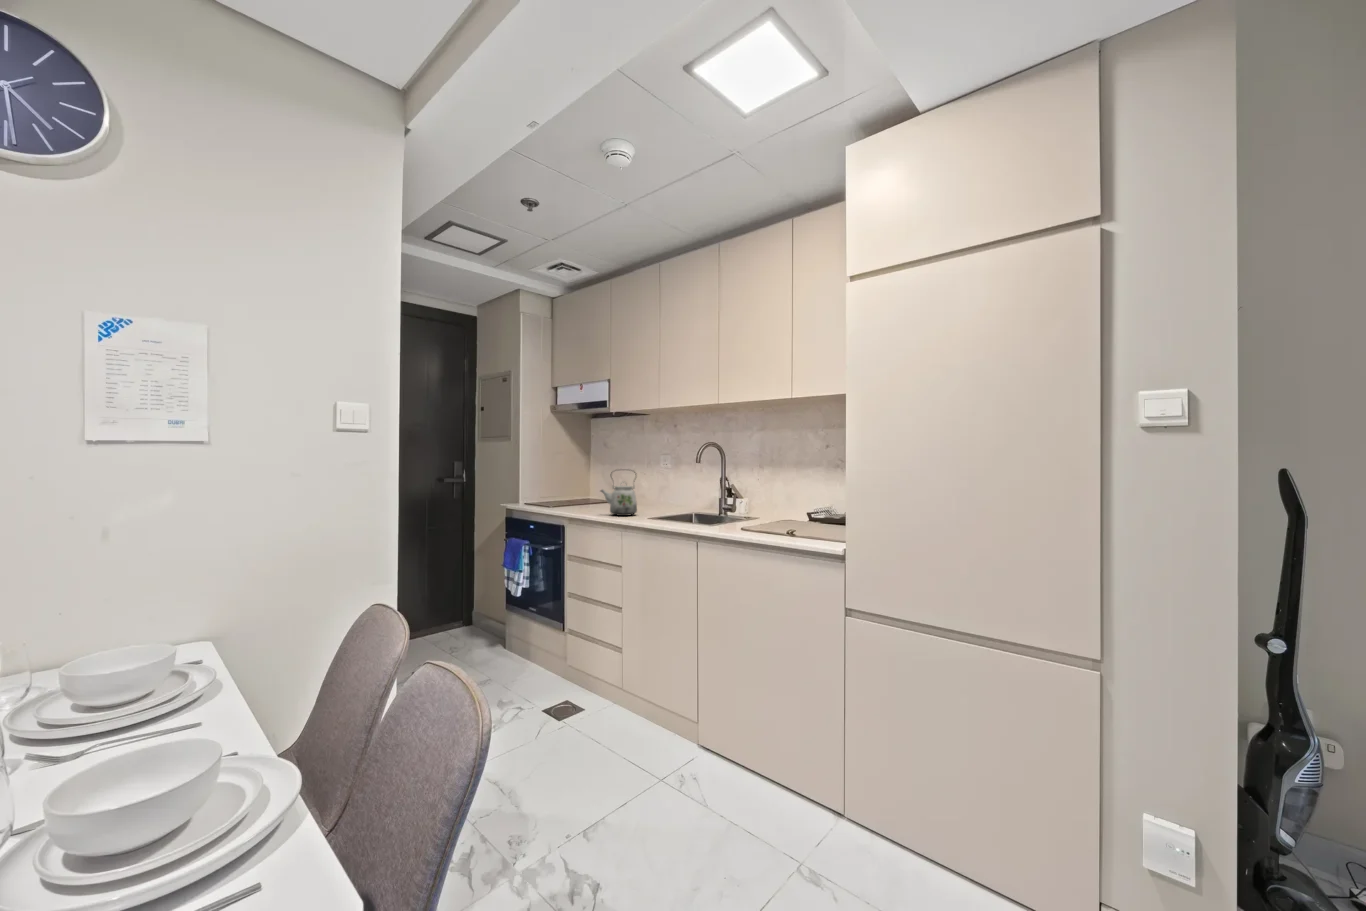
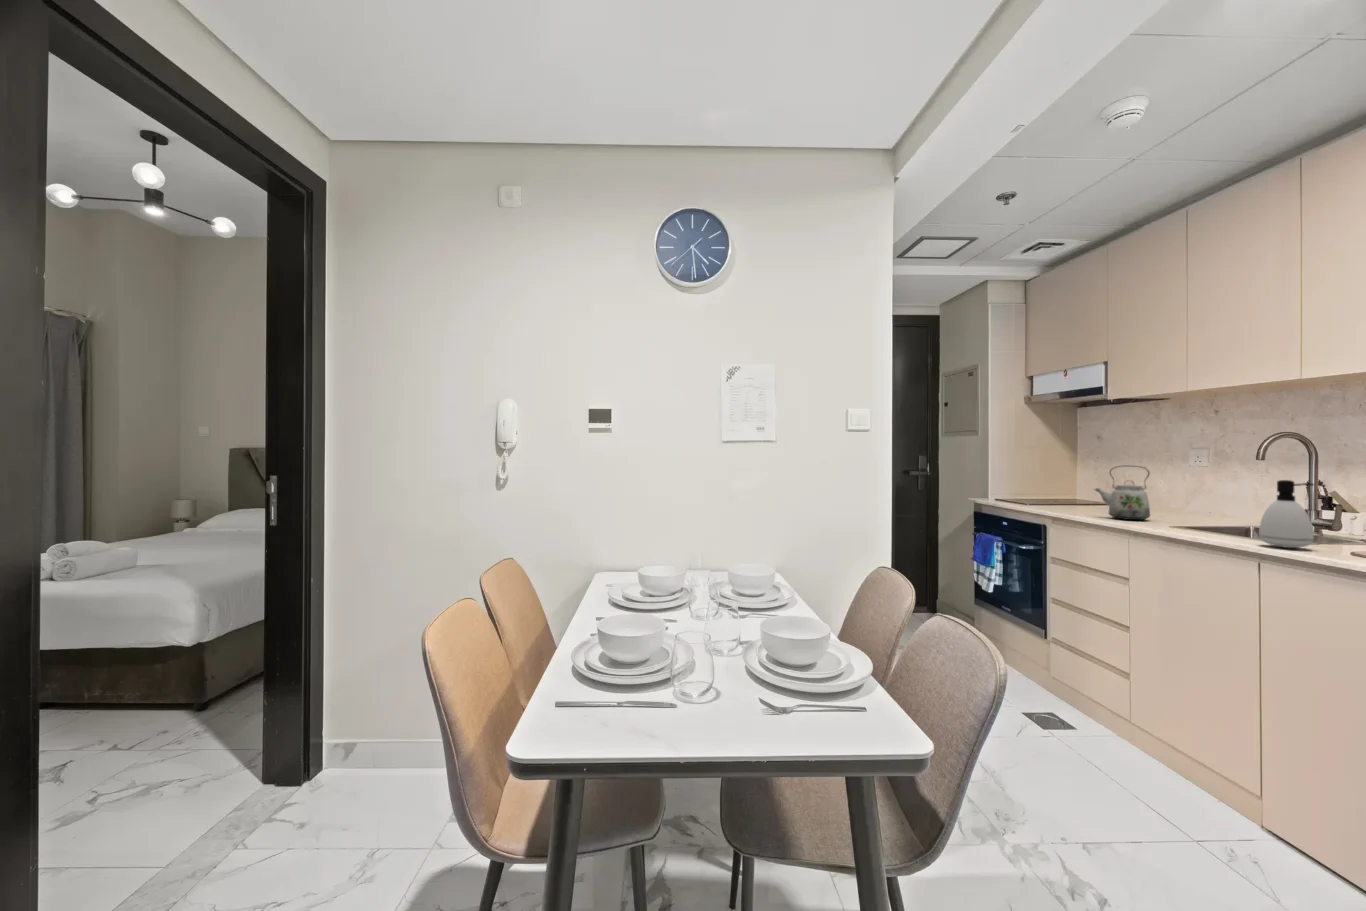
soap dispenser: none [699,479,726,530] -> present [1259,480,1314,548]

